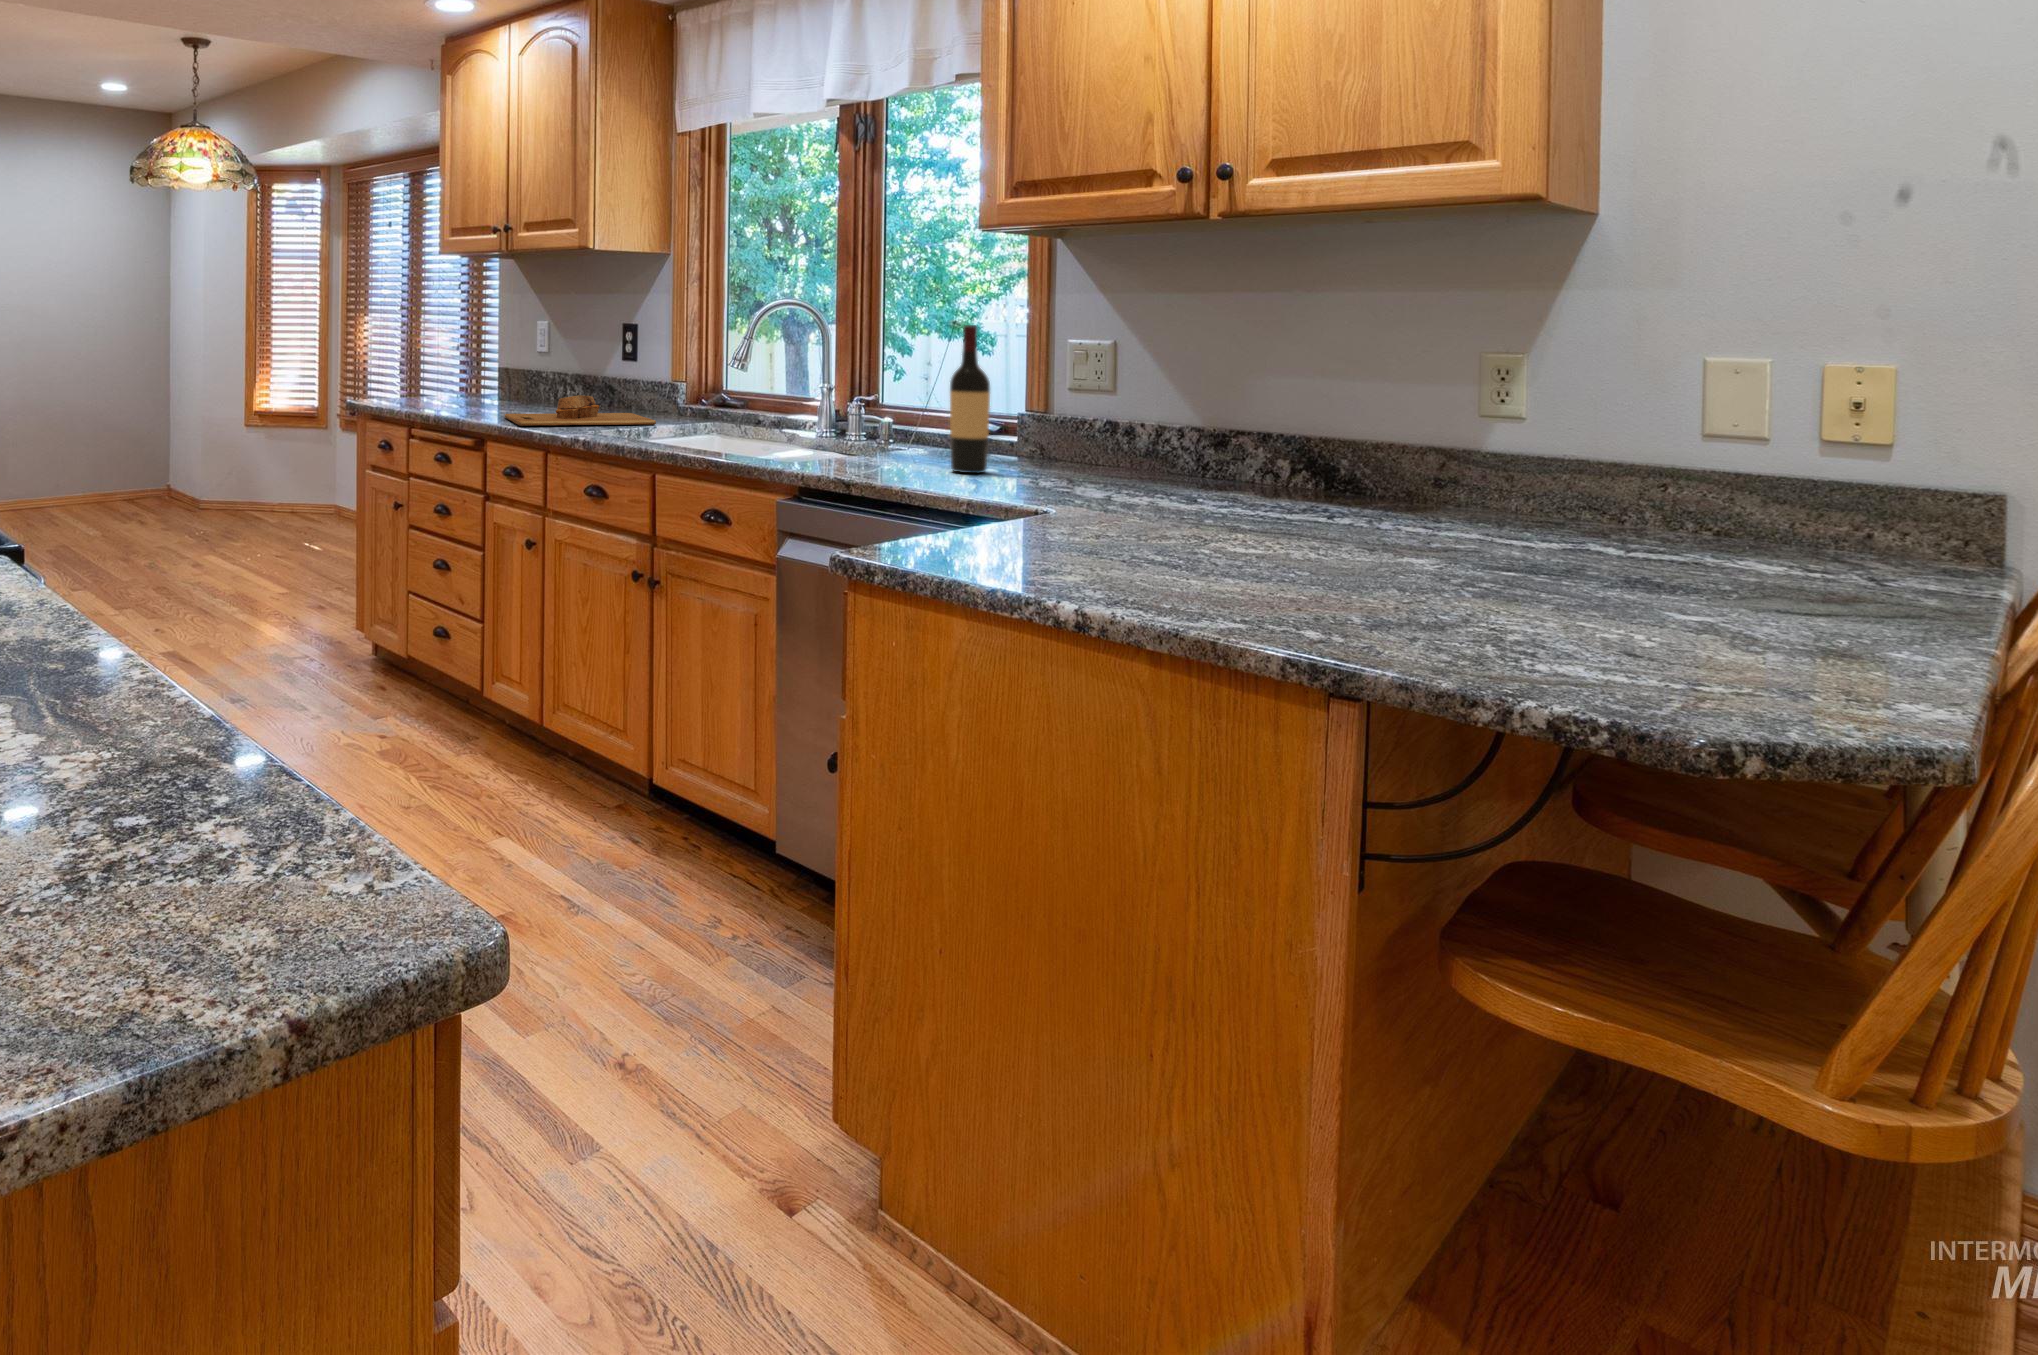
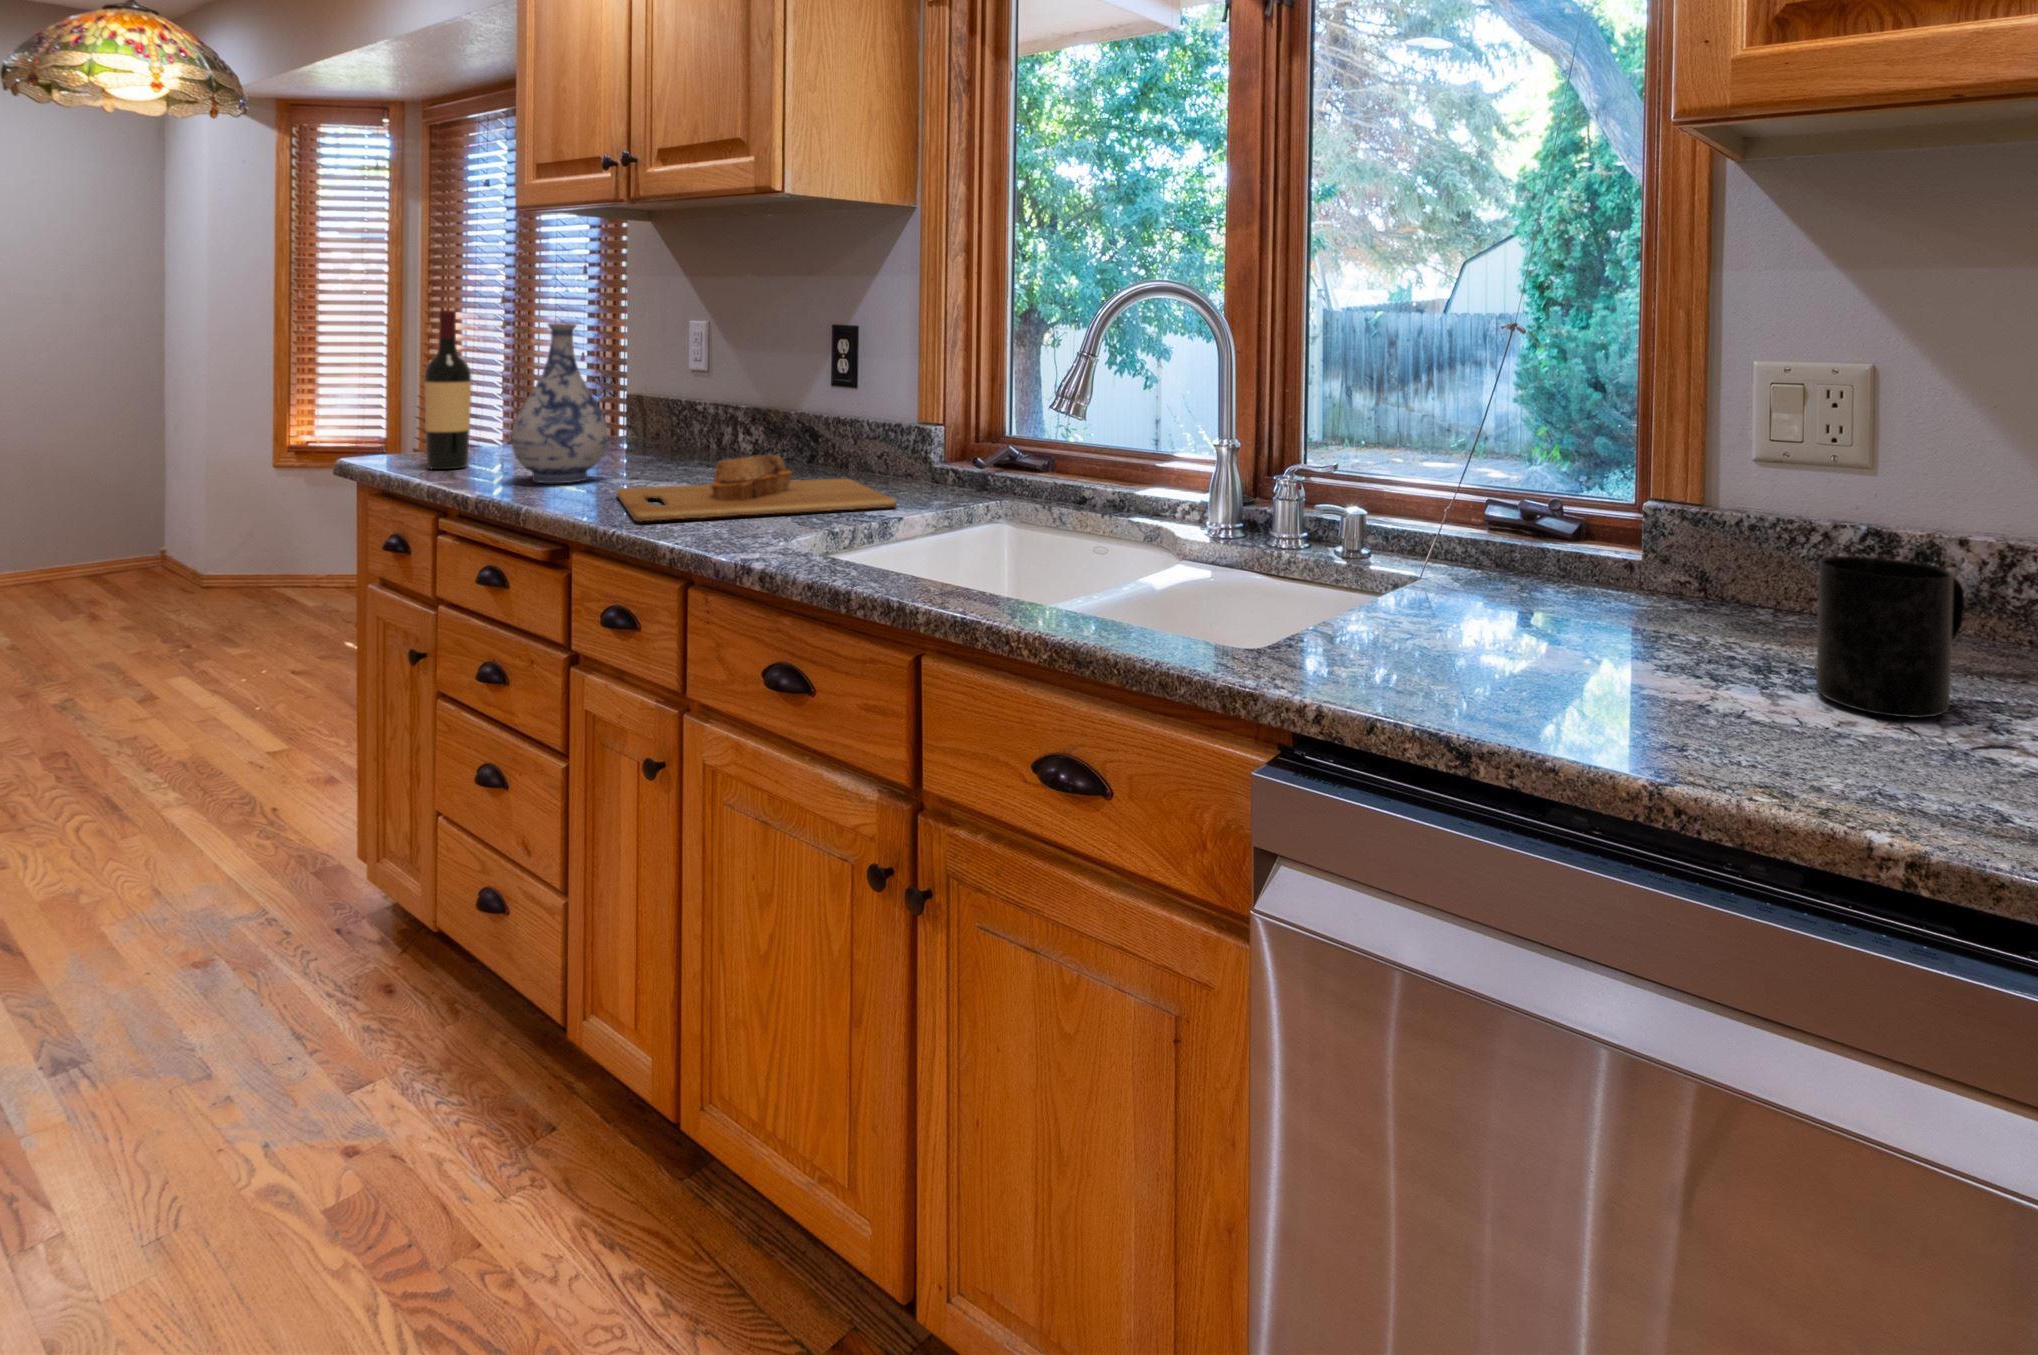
vase: none [445,322,496,413] -> present [511,323,608,483]
wine bottle: present [950,325,990,473] -> present [424,310,471,469]
mug: none [1018,421,1081,482] -> present [1816,556,1965,718]

